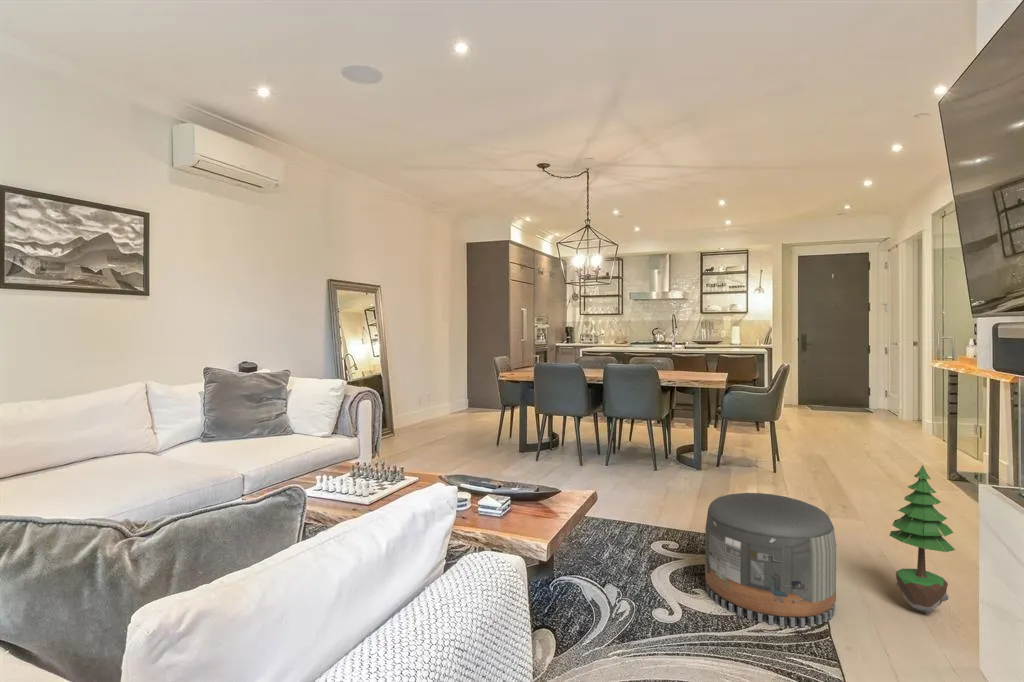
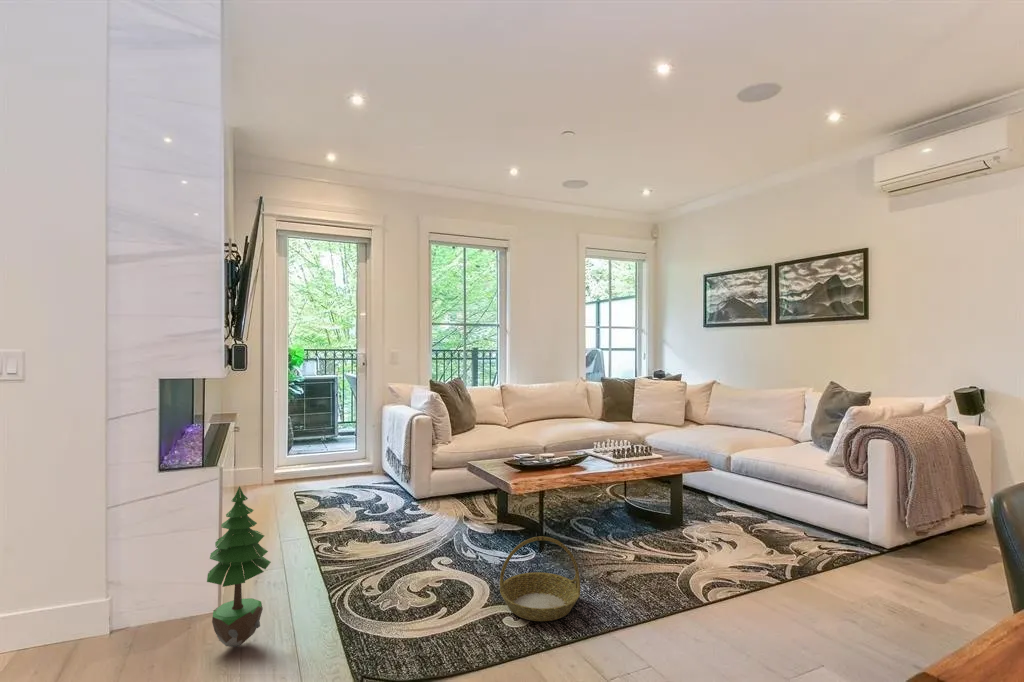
basket: none [606,489,674,556] -> present [500,536,581,621]
pouf: present [705,493,836,627] -> none [323,502,443,635]

